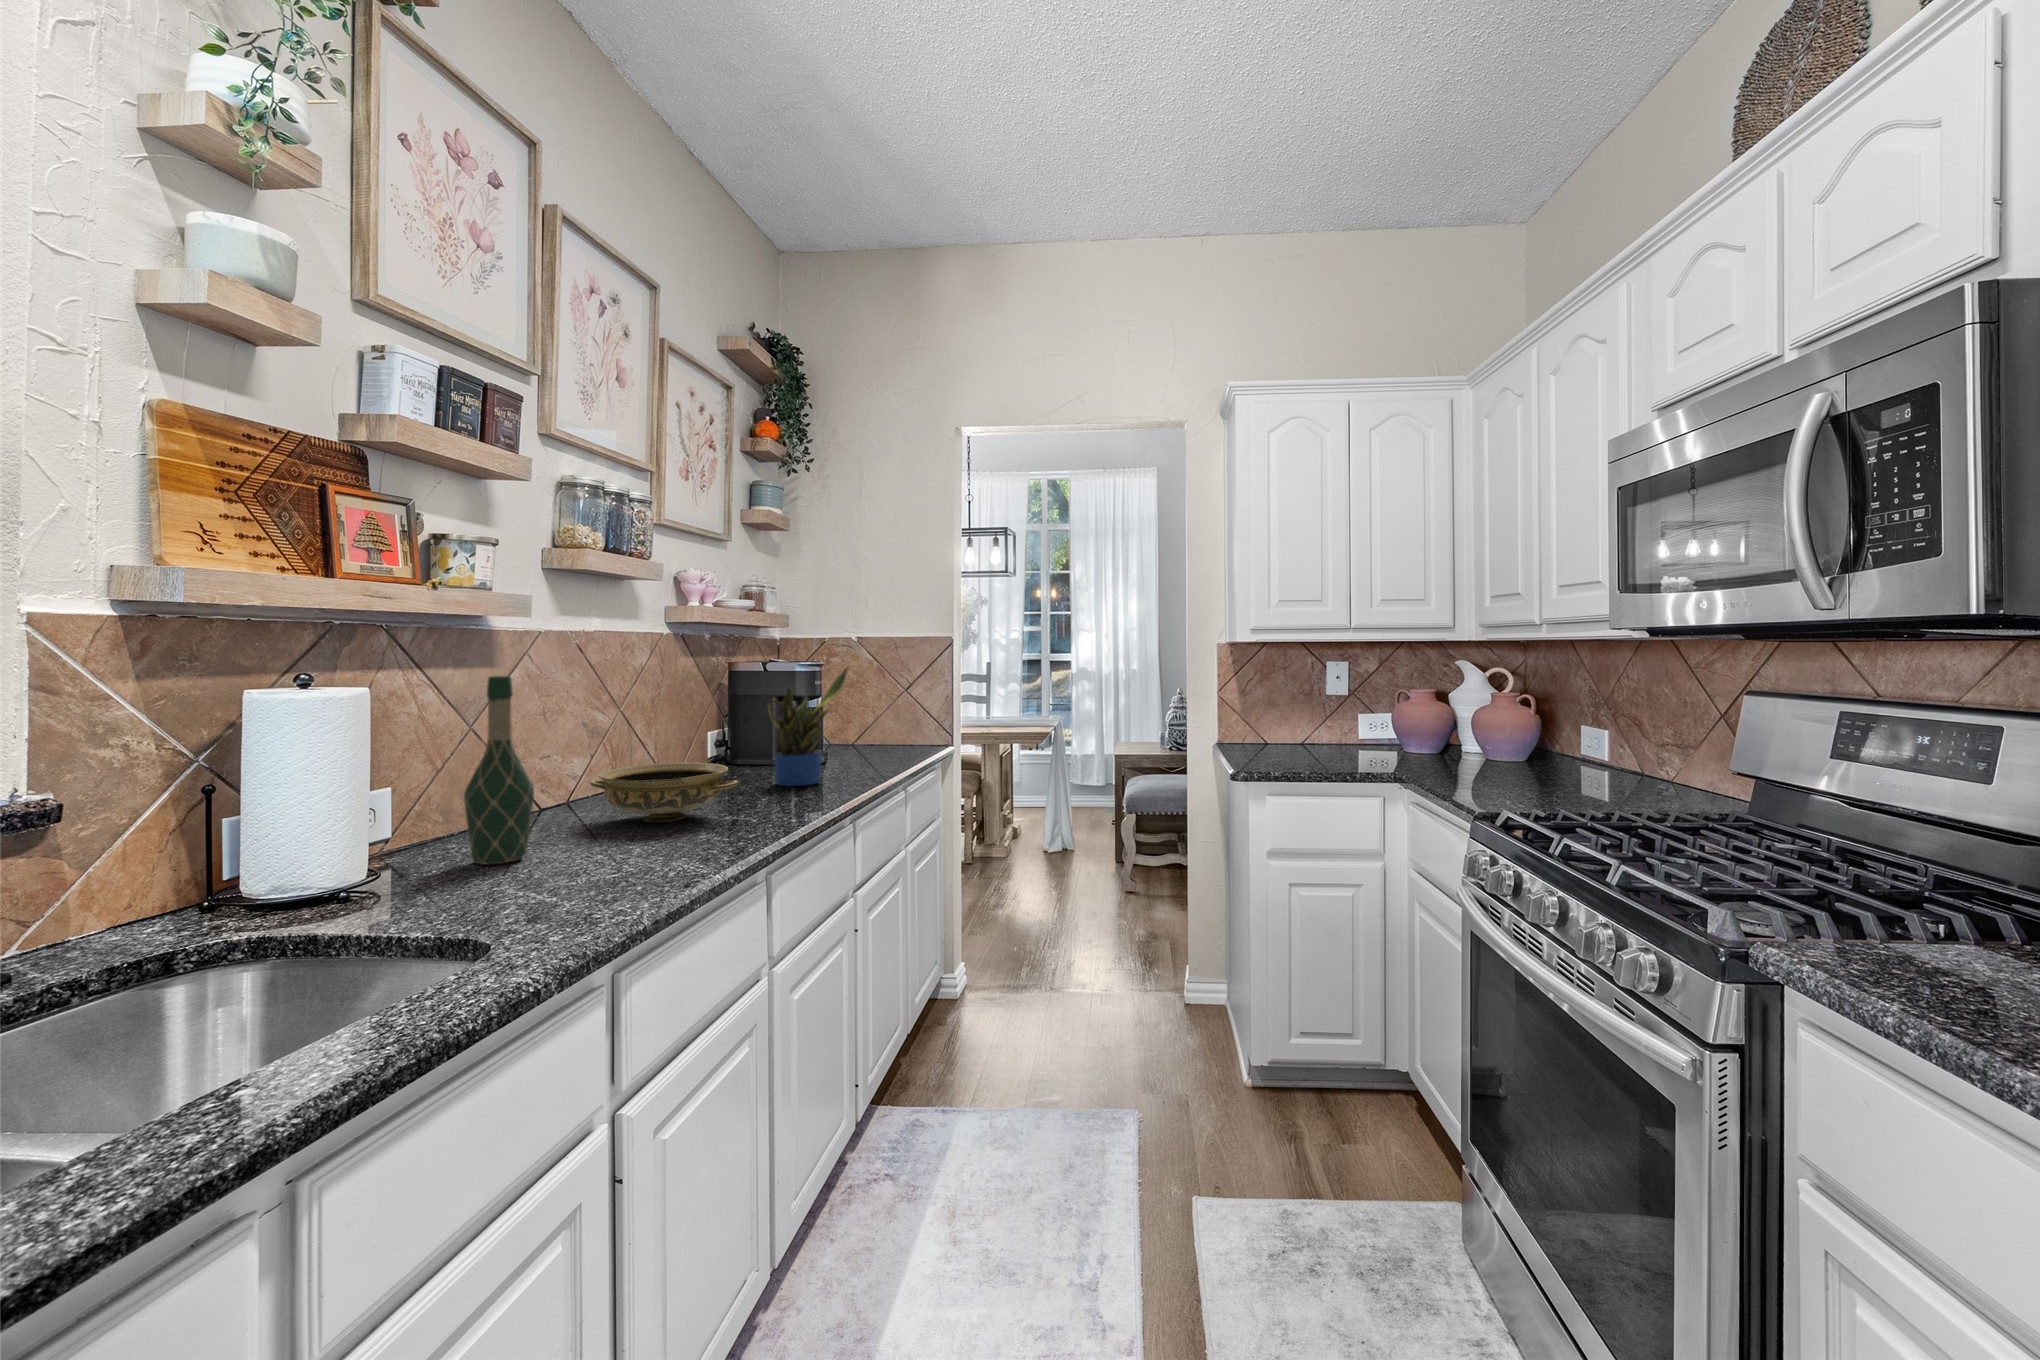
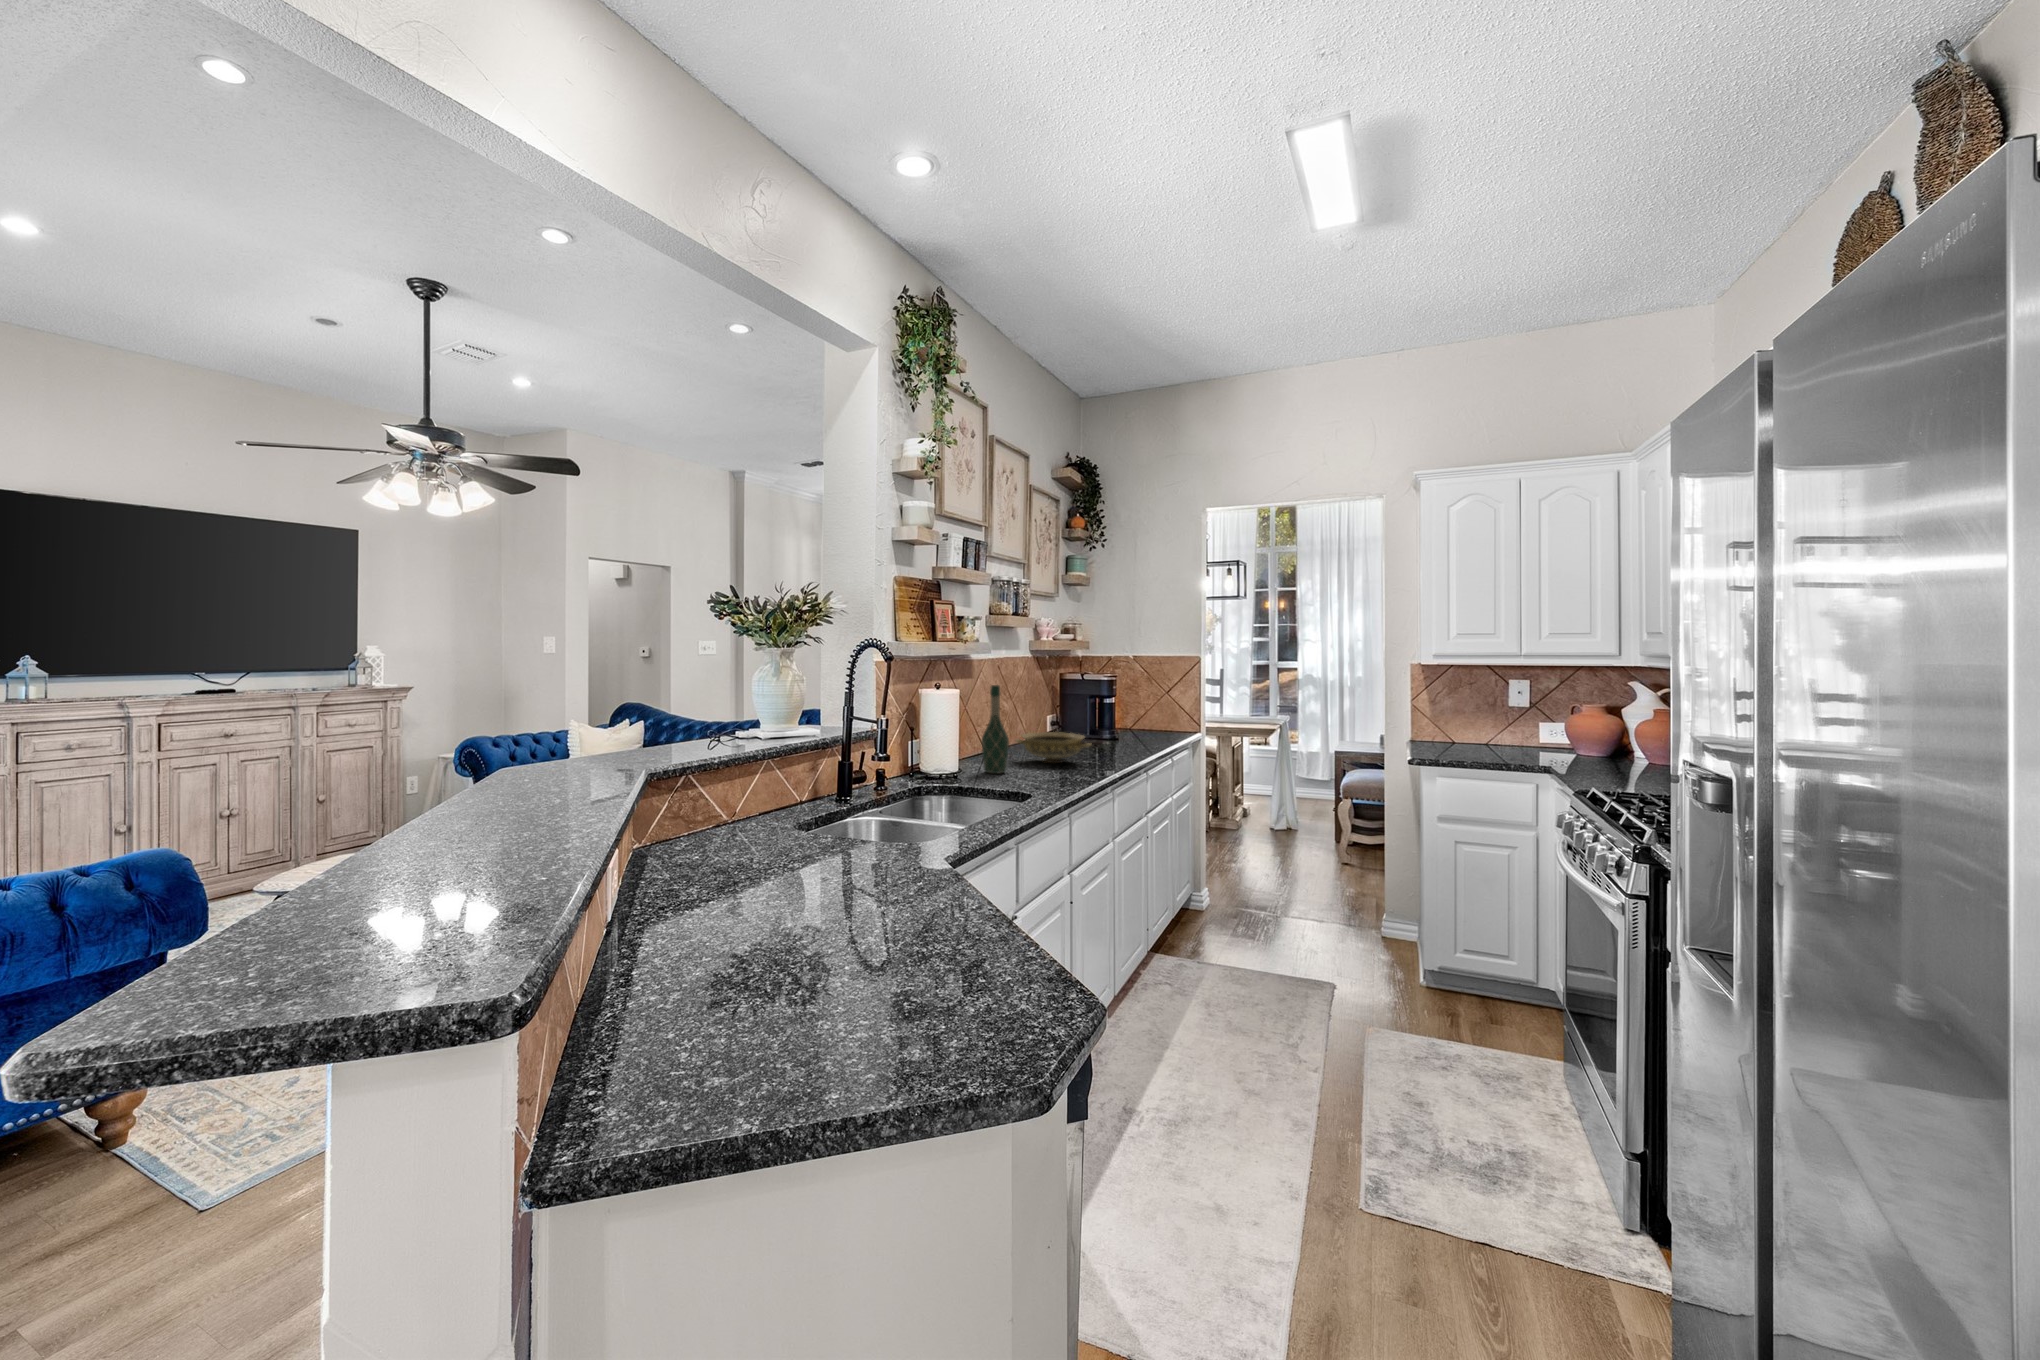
potted plant: present [768,668,848,786] -> none [1094,679,1141,751]

